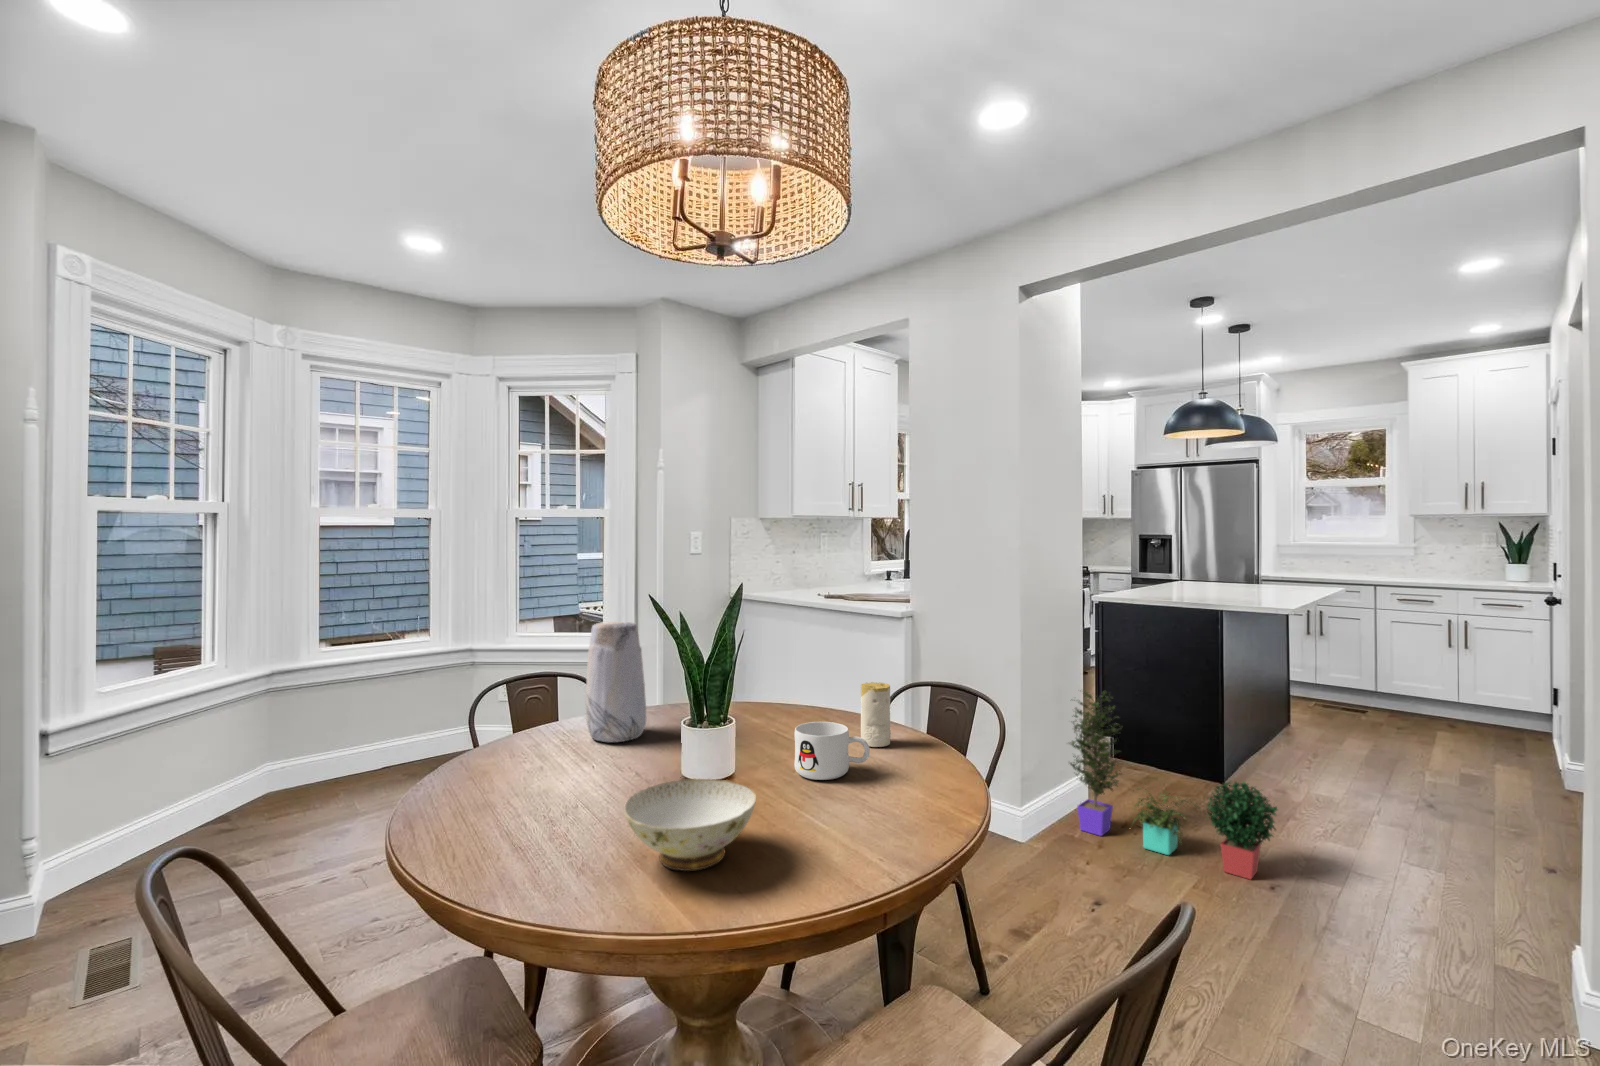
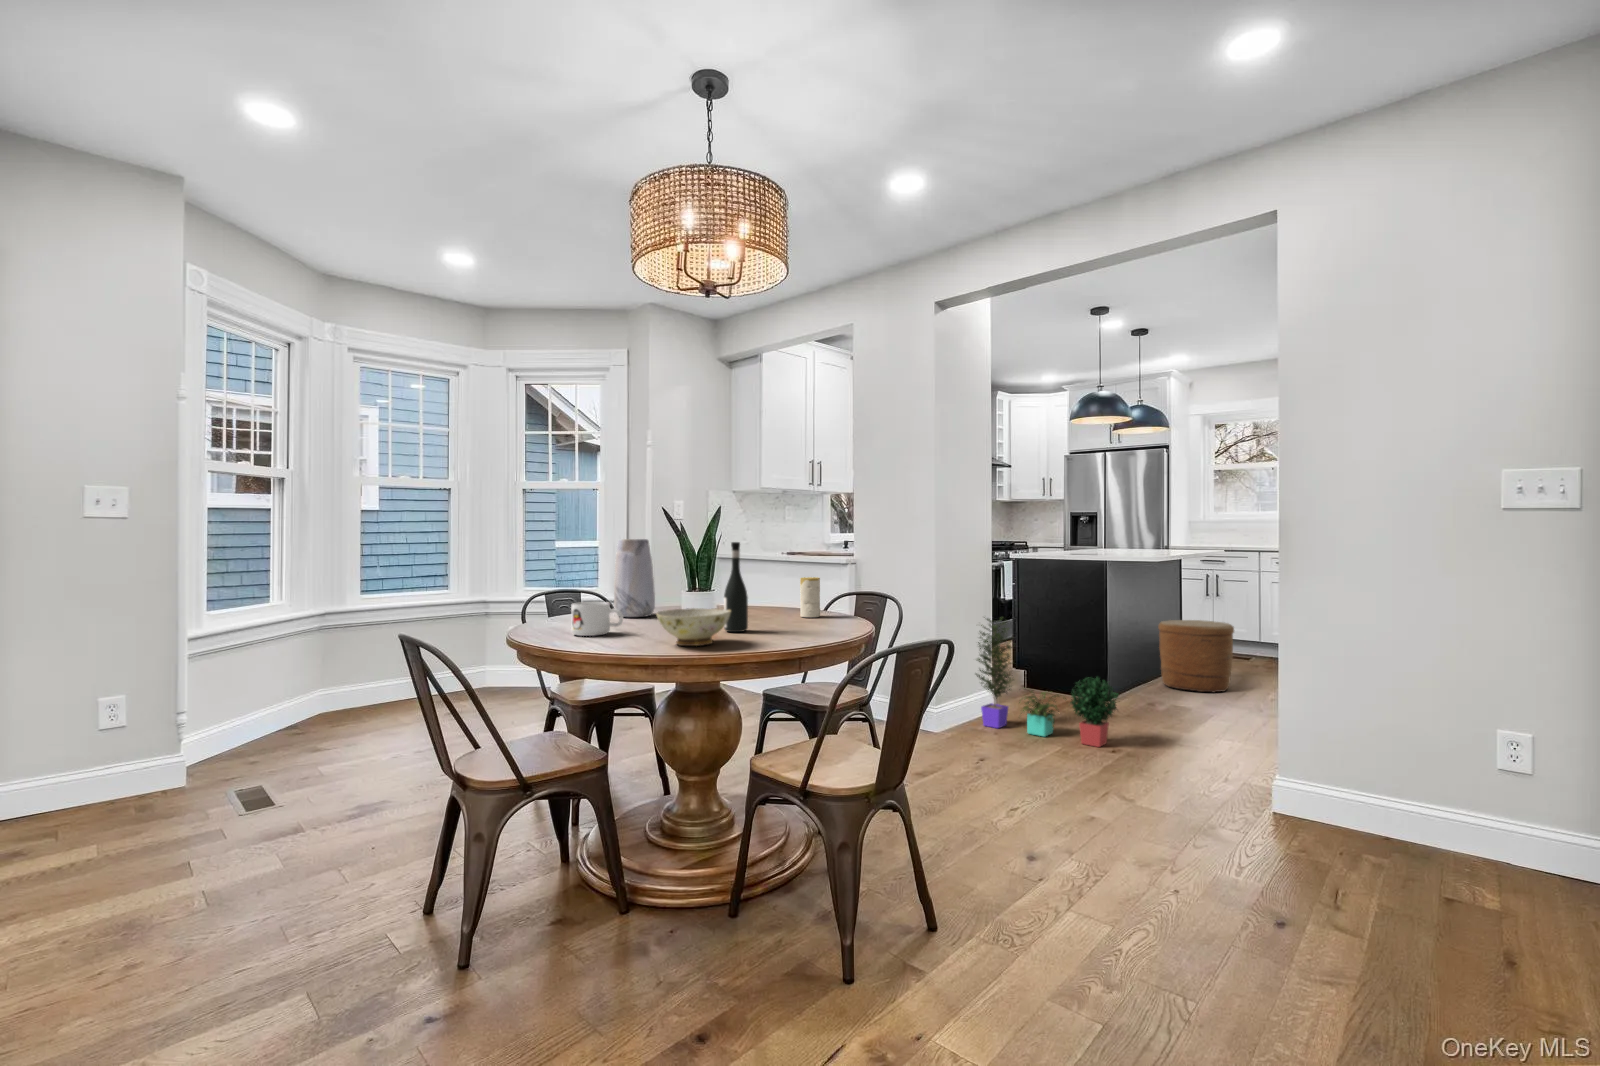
wine bottle: none [745,653,784,804] -> present [724,542,748,632]
woven basket: none [1274,675,1375,771] -> present [1158,620,1234,693]
mug: present [795,722,870,780] -> present [571,602,623,636]

